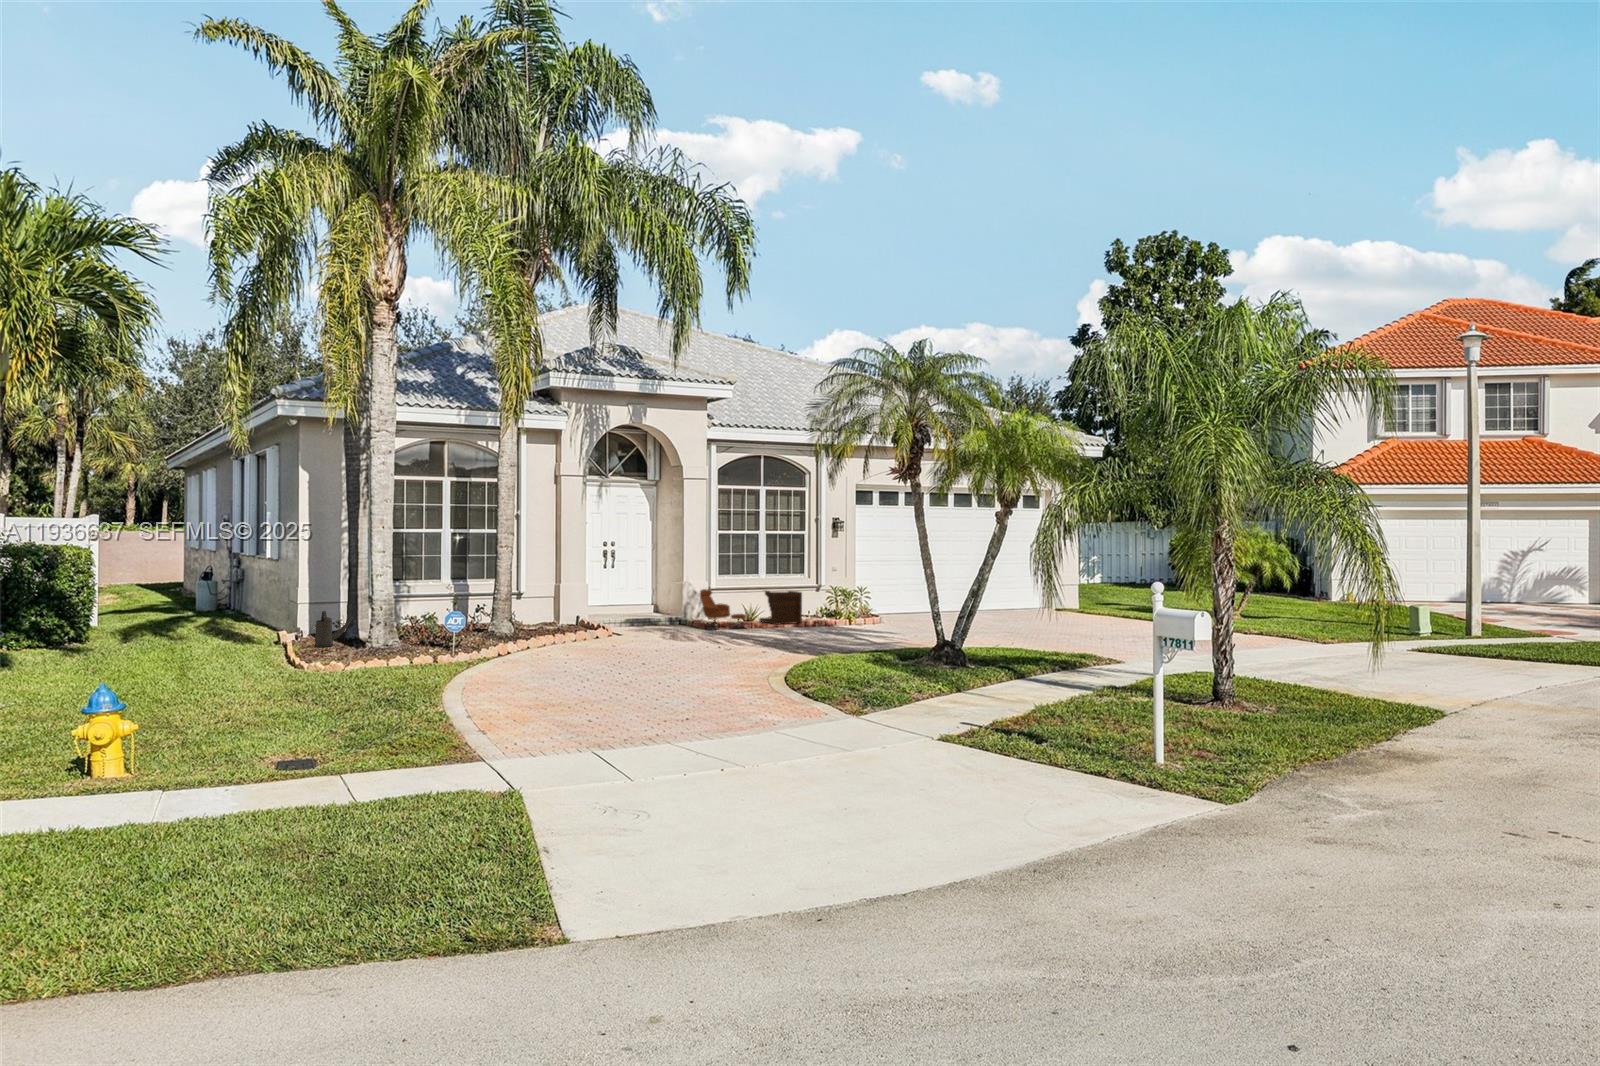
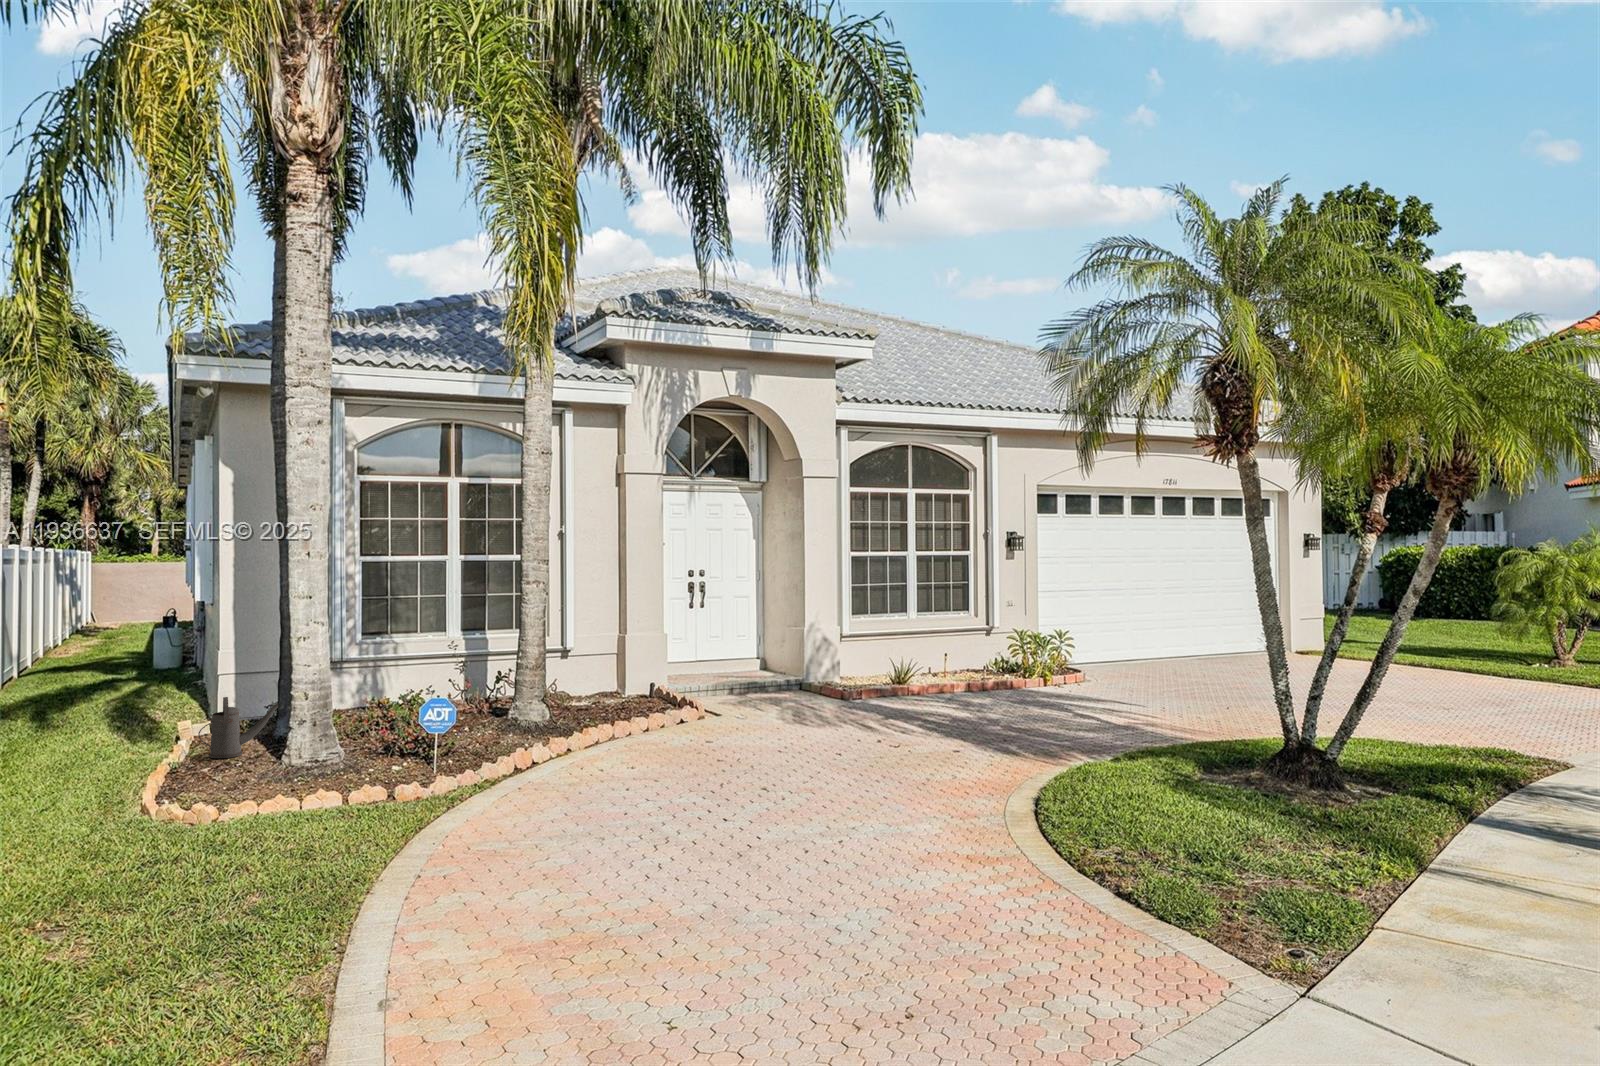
lounge chair: present [700,589,746,627] -> none [828,637,899,698]
wooden crate: present [759,591,802,624] -> none [909,635,972,687]

